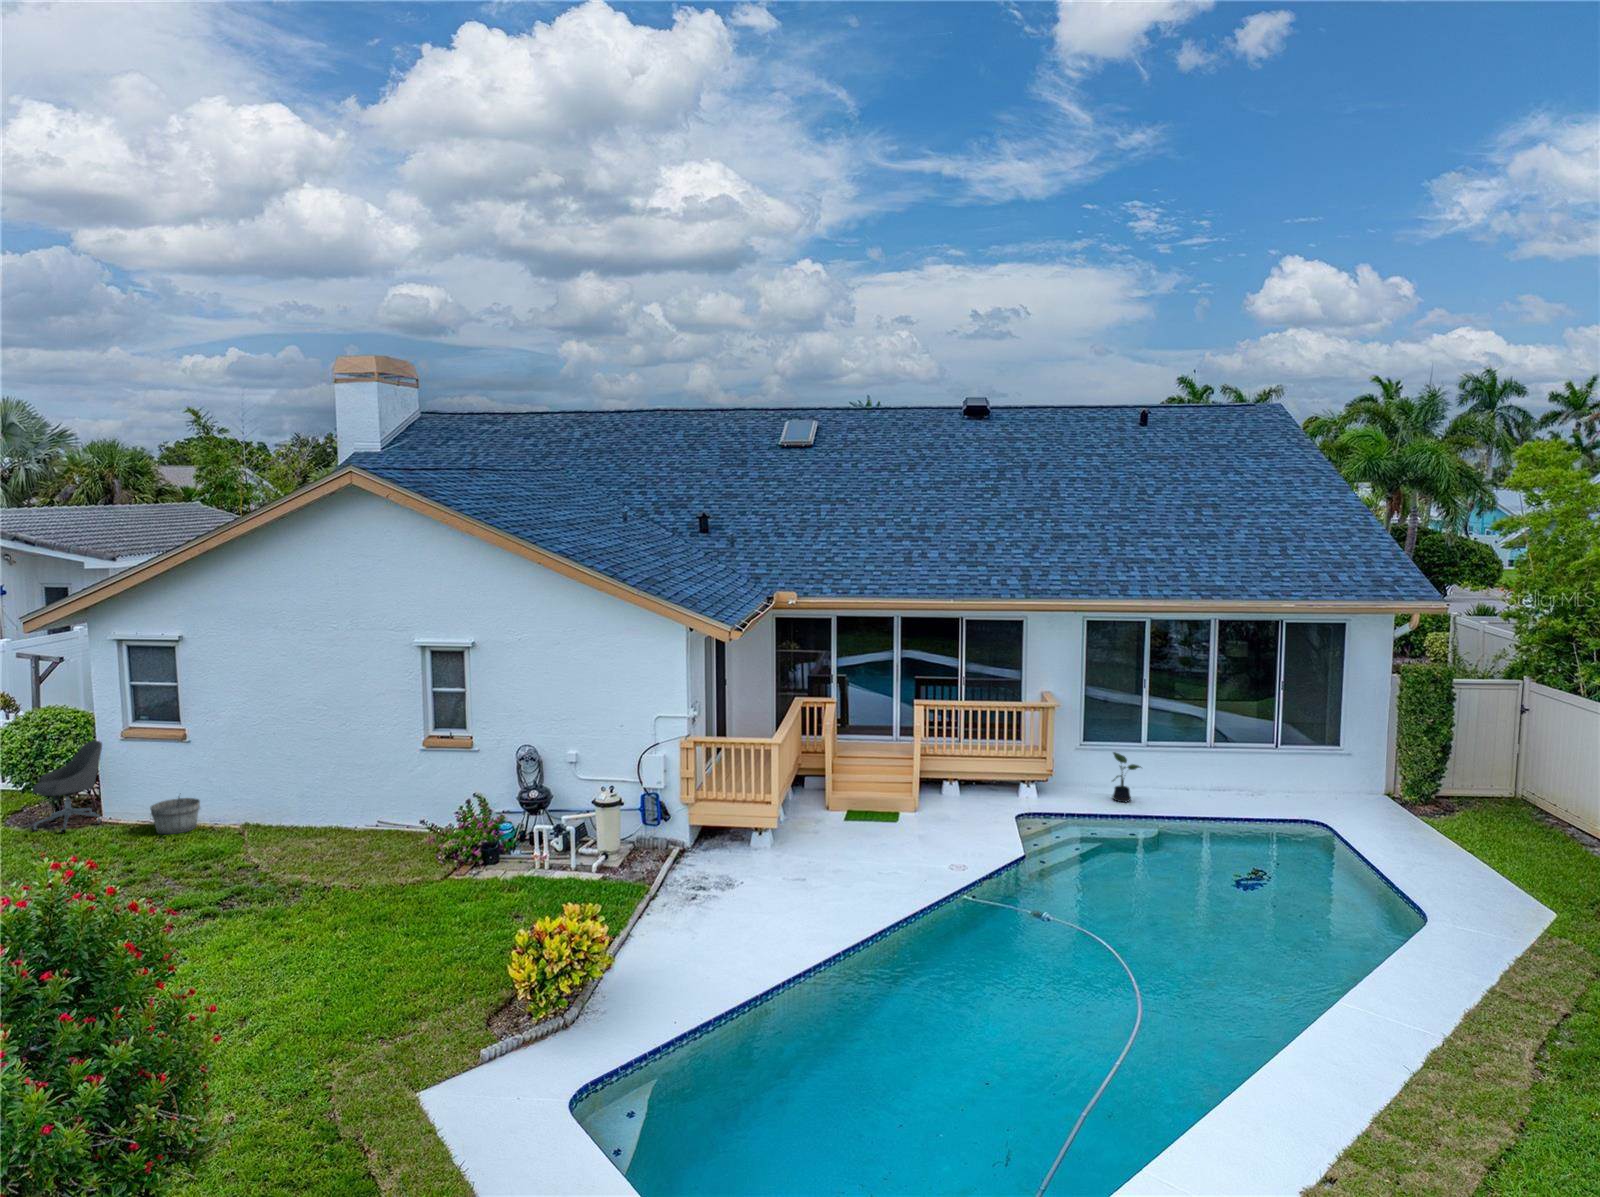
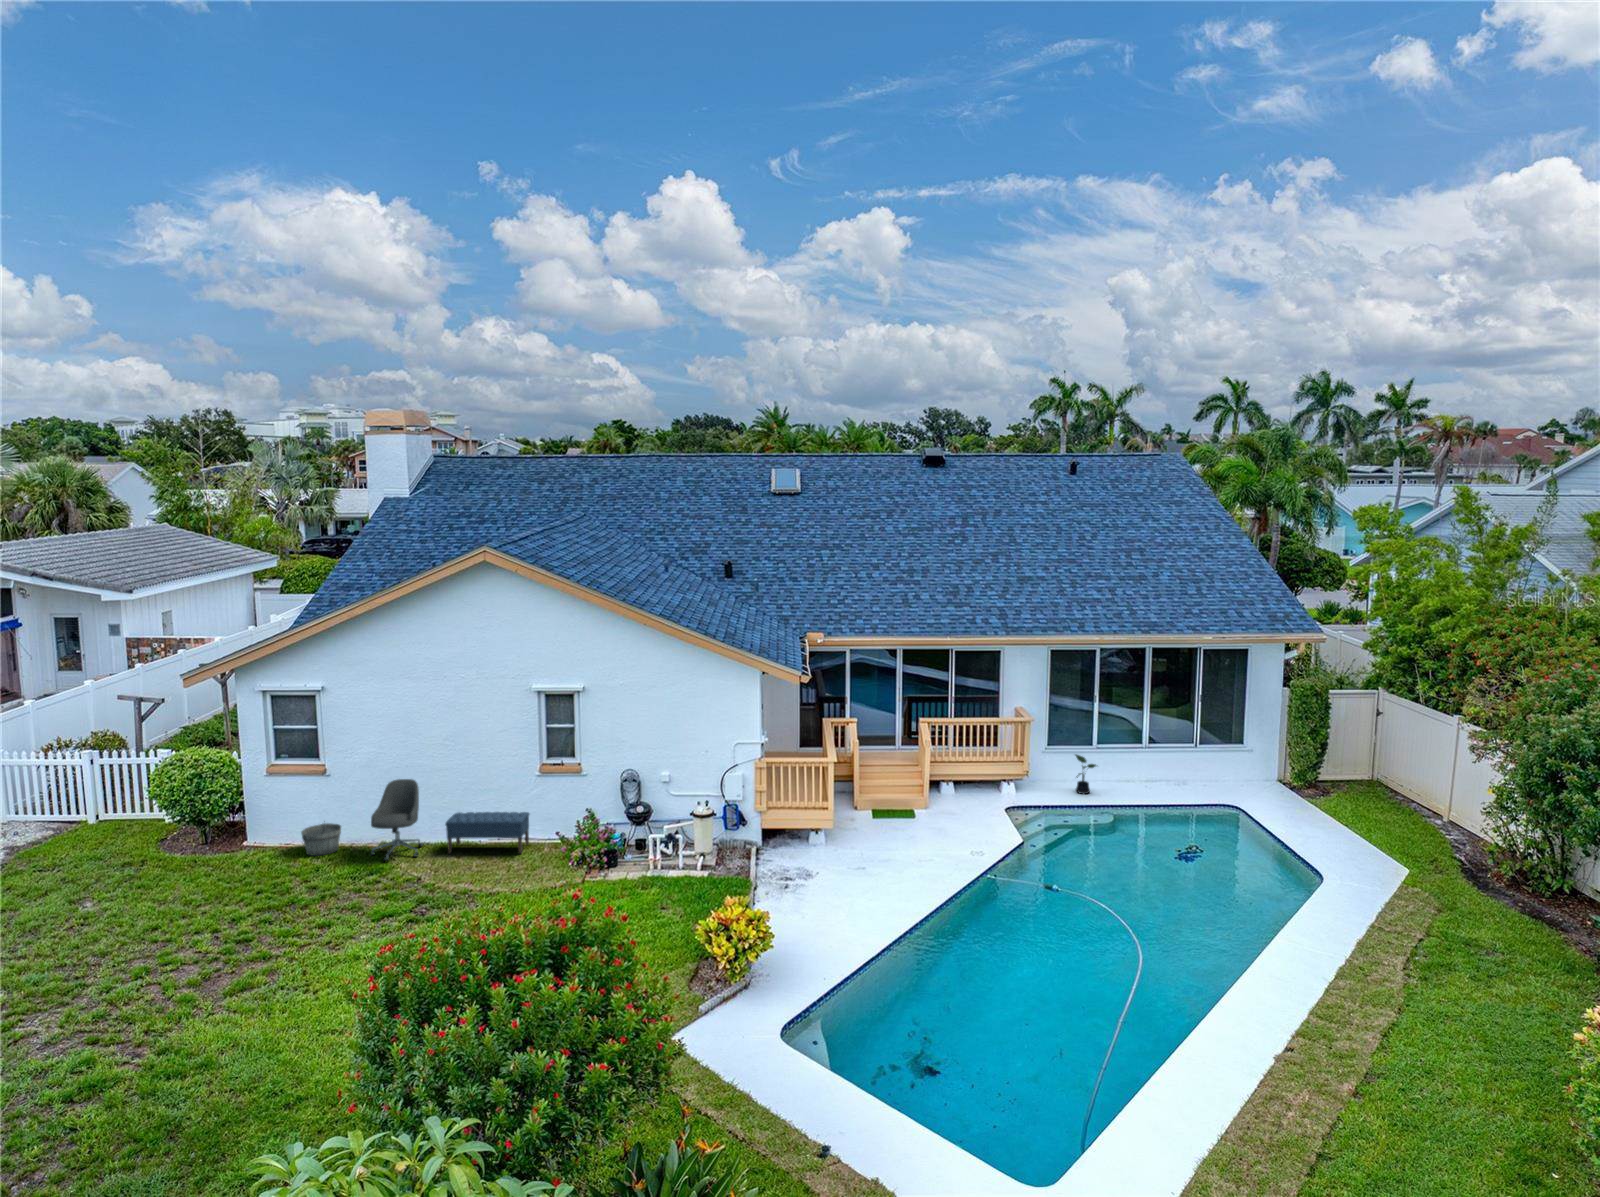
chair: present [31,741,102,833] -> present [370,779,423,863]
bench: none [310,791,414,843] -> present [445,812,529,854]

